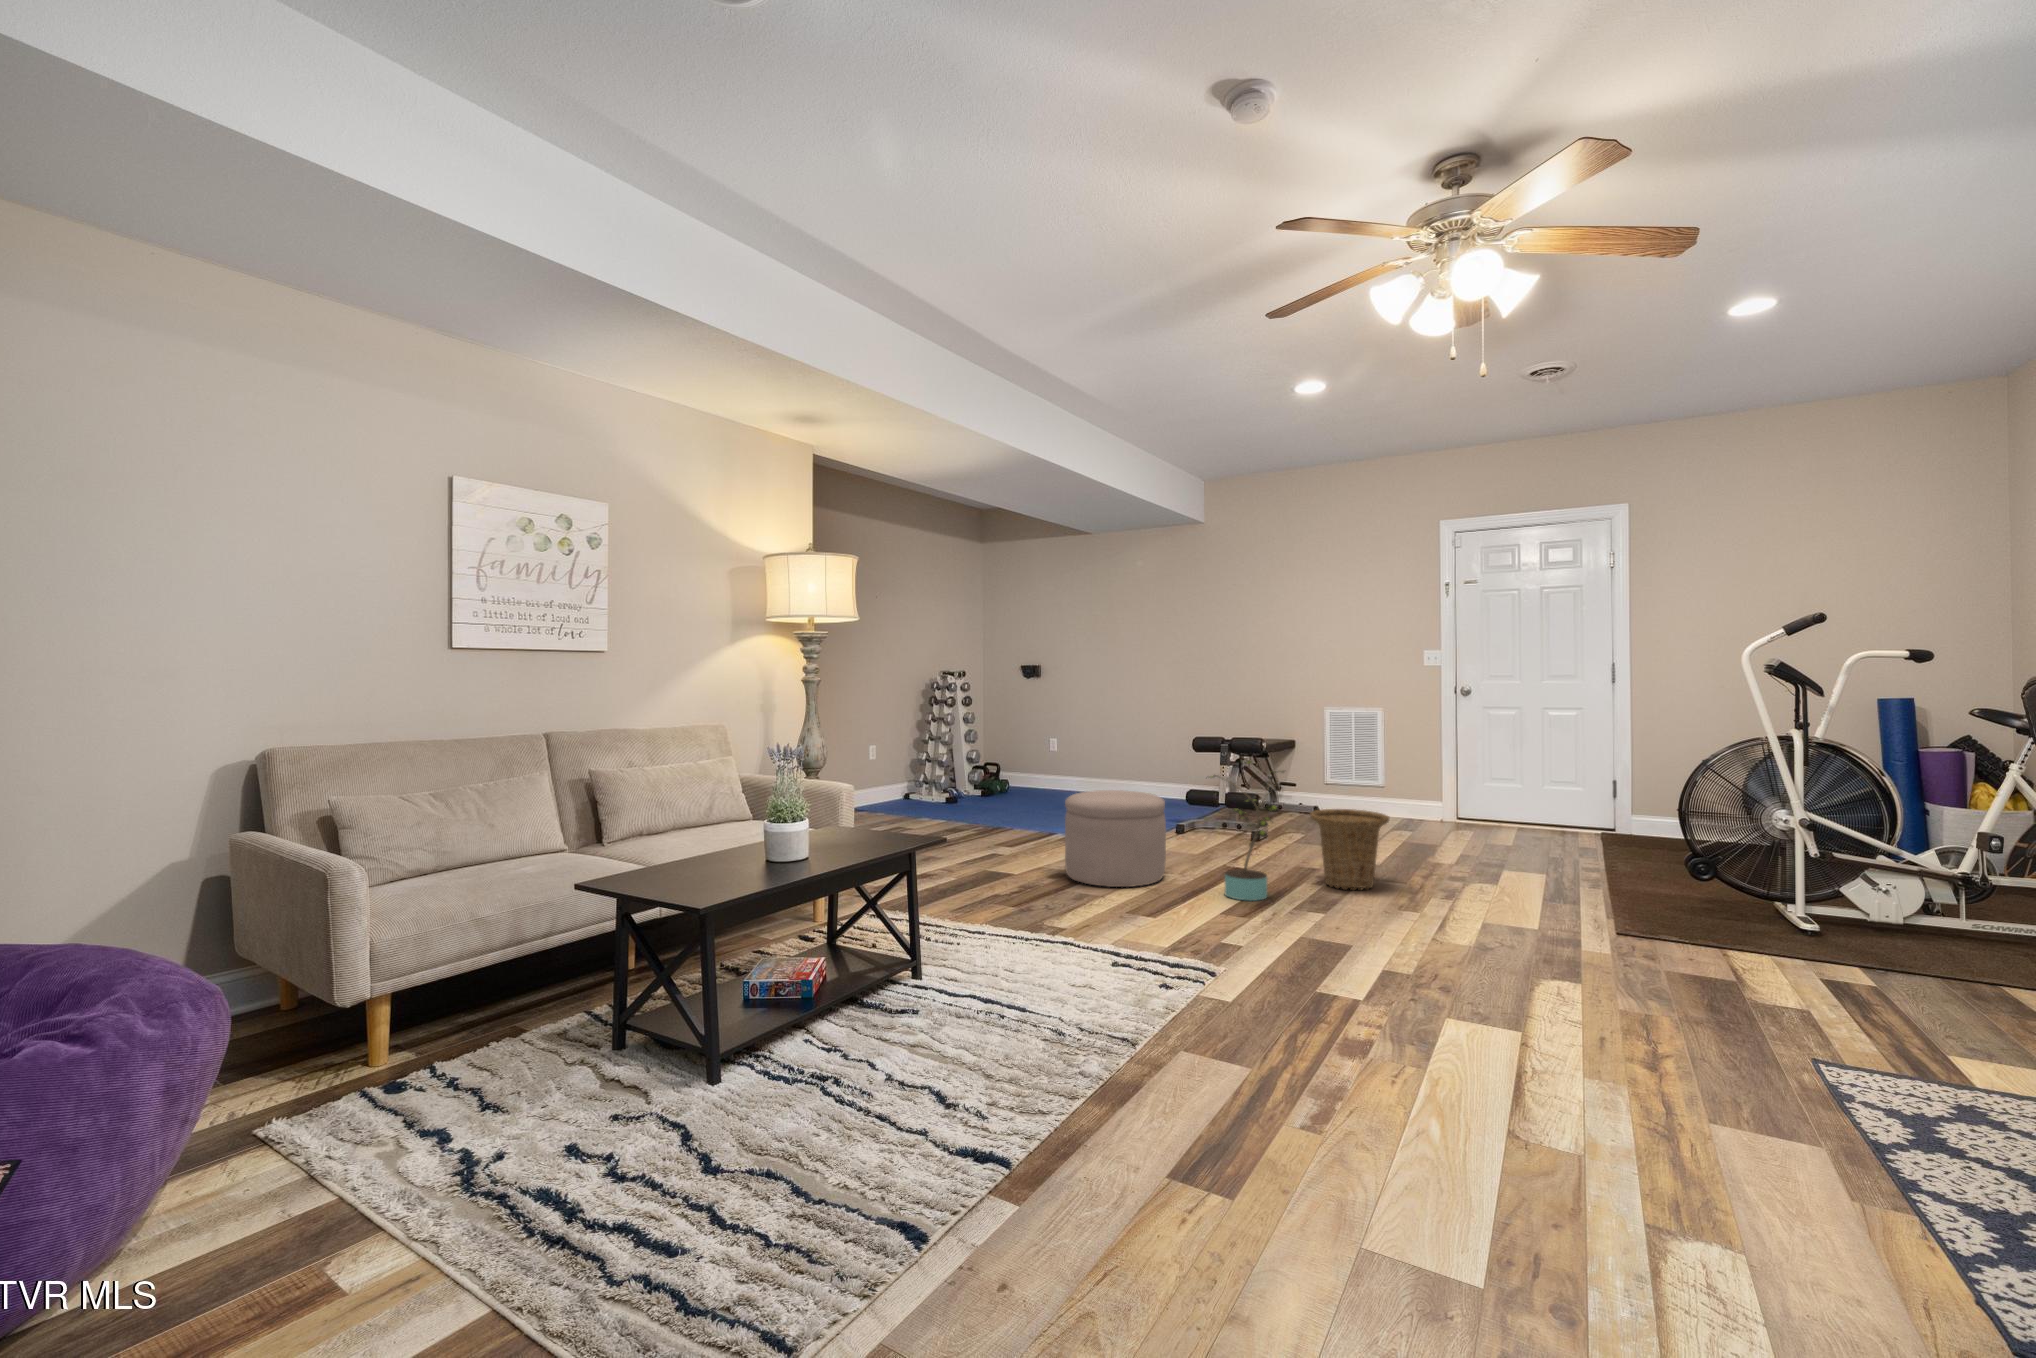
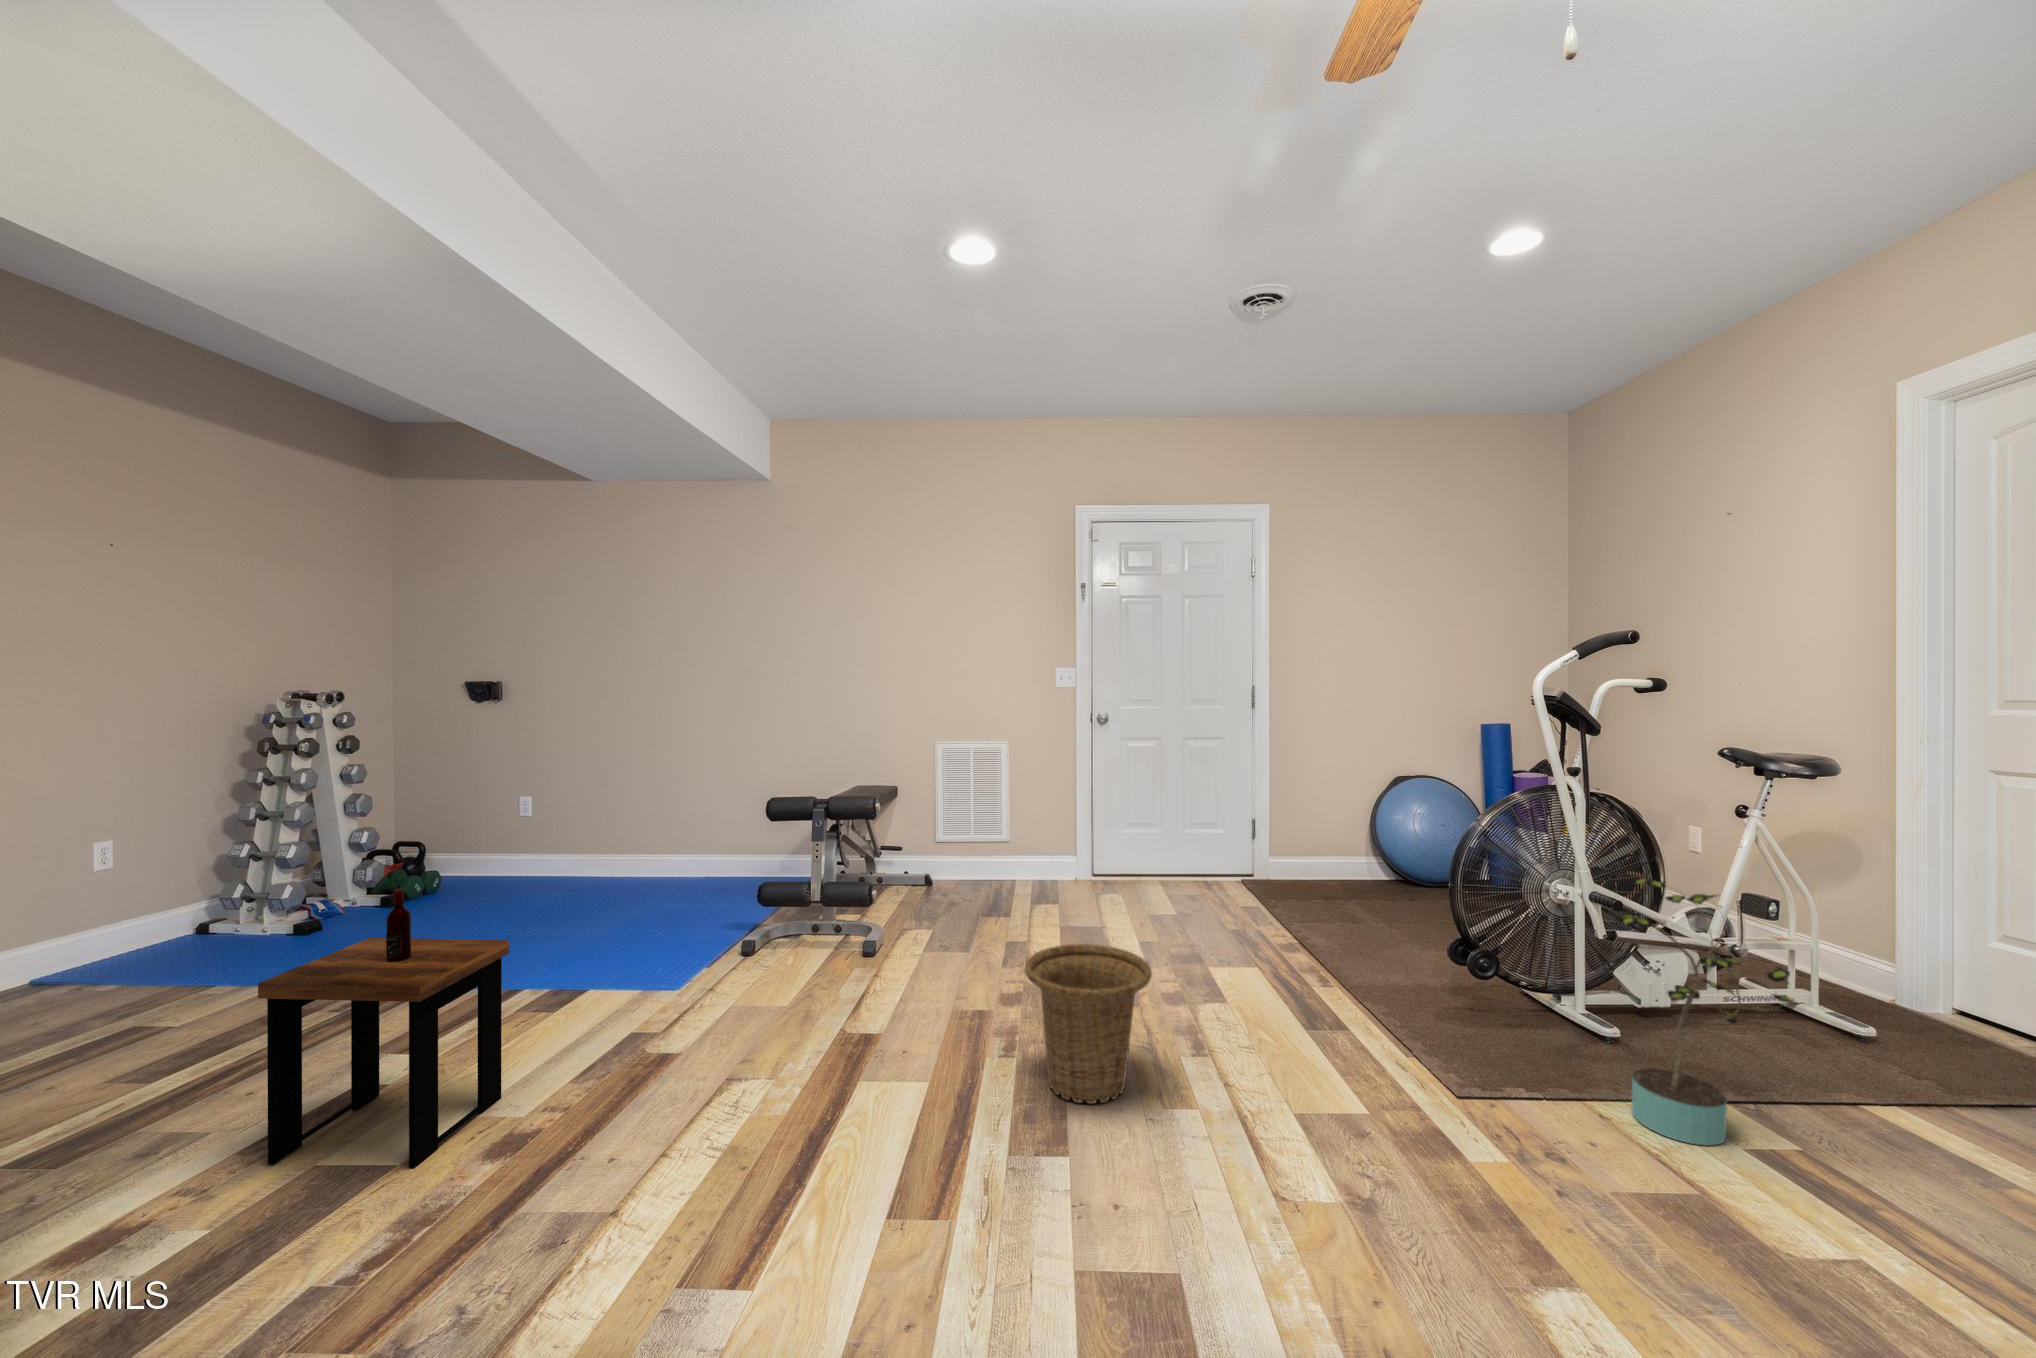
side table: none [967,747,1055,863] -> present [258,889,509,1168]
potted plant: present [1210,762,1283,901] -> present [1617,878,1796,1145]
ottoman: present [1065,790,1166,887] -> none [526,969,765,1245]

